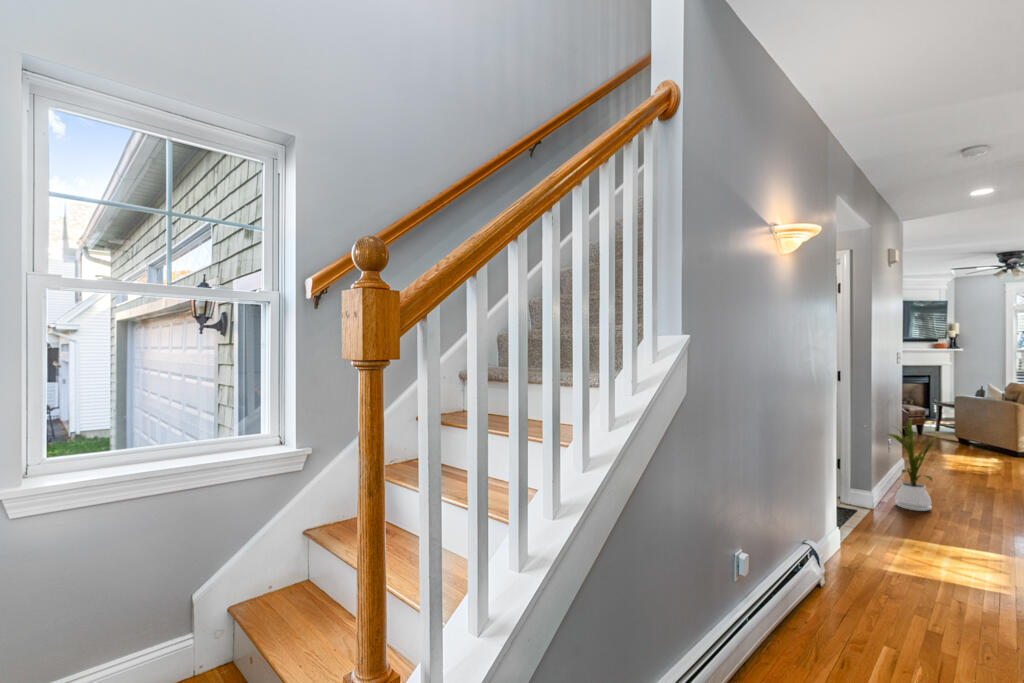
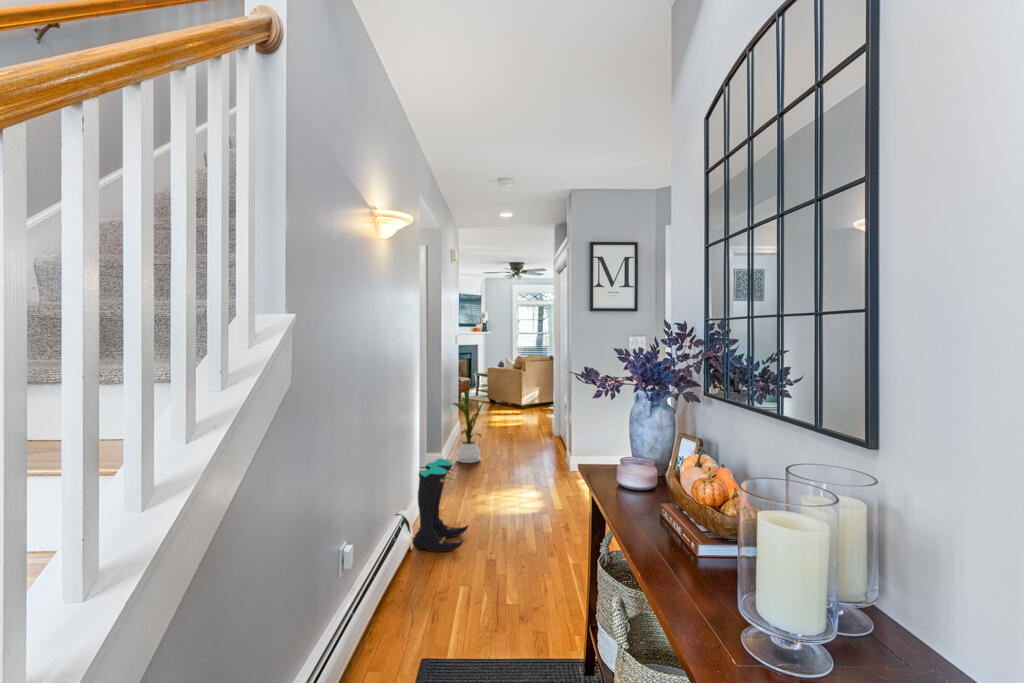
boots: none [819,493,900,601] -> present [412,459,468,552]

